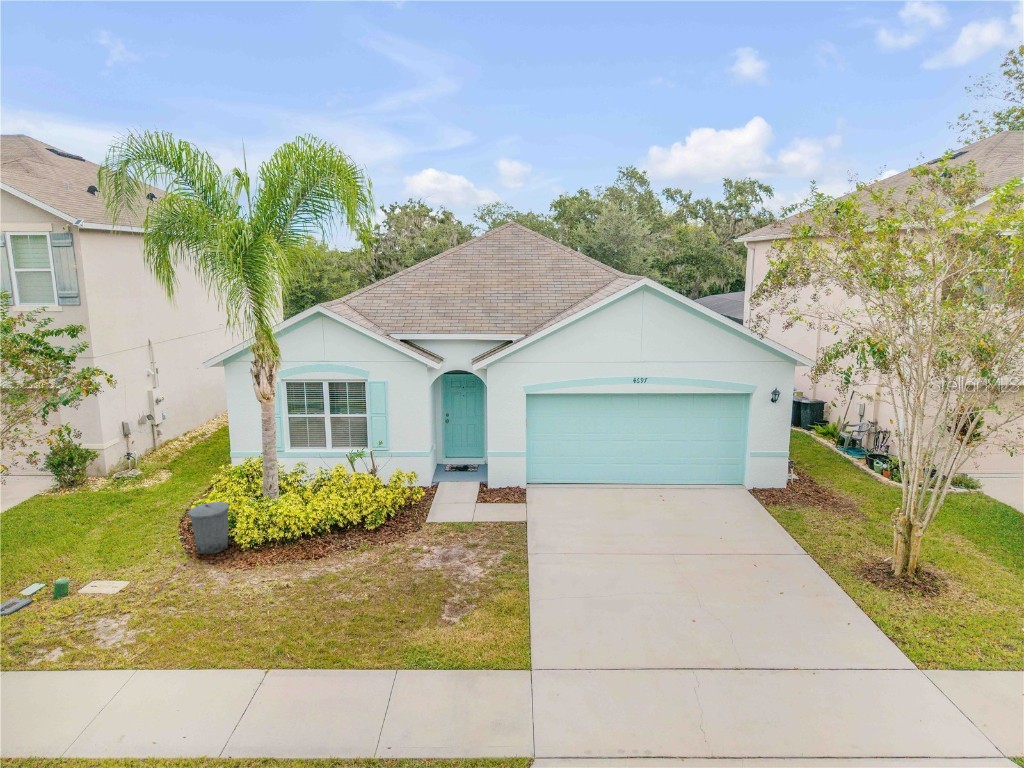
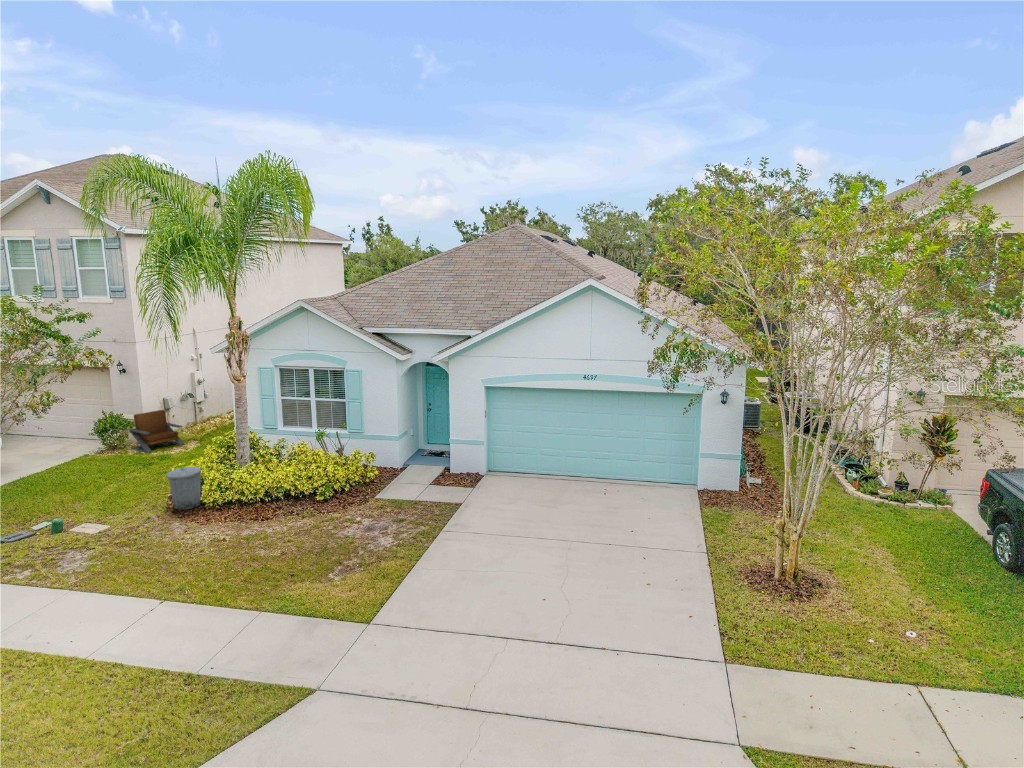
lounge chair: none [87,436,156,488] -> present [129,410,184,453]

